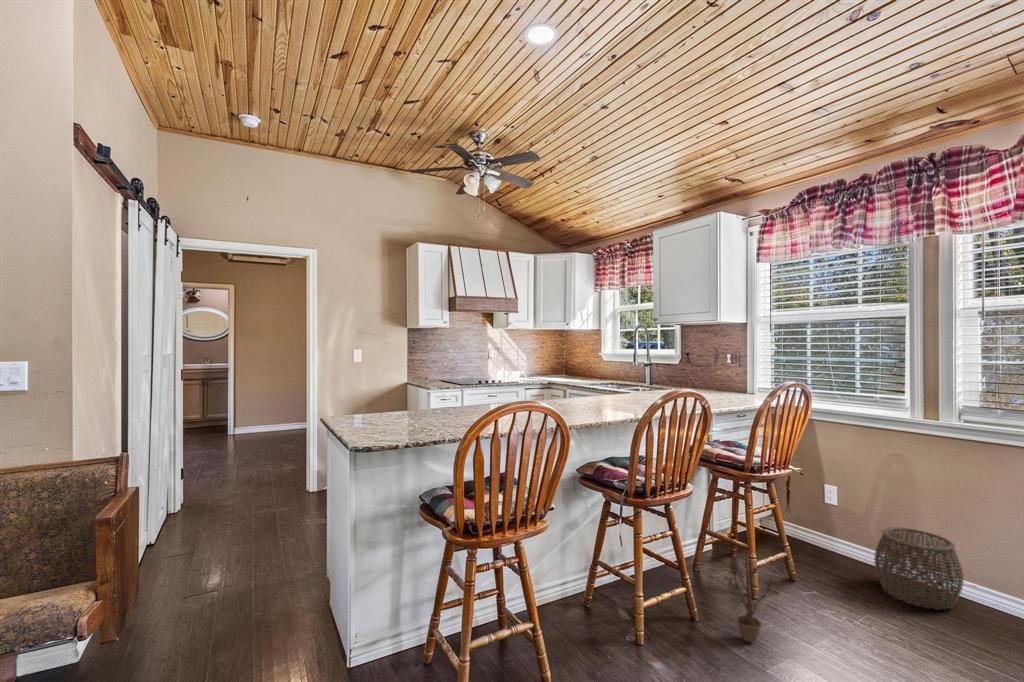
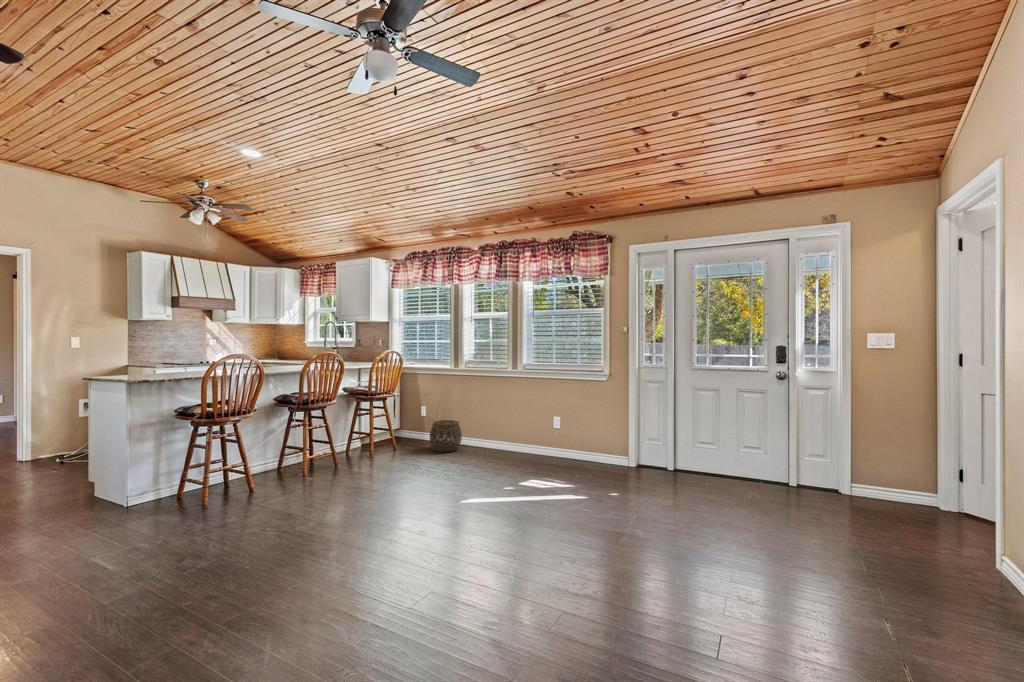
decorative plant: present [718,558,778,642] -> none [342,431,368,470]

